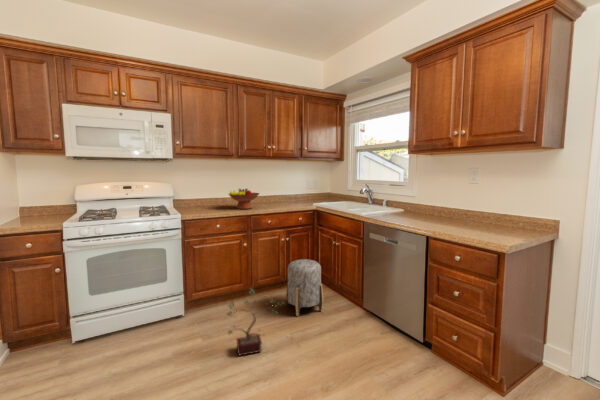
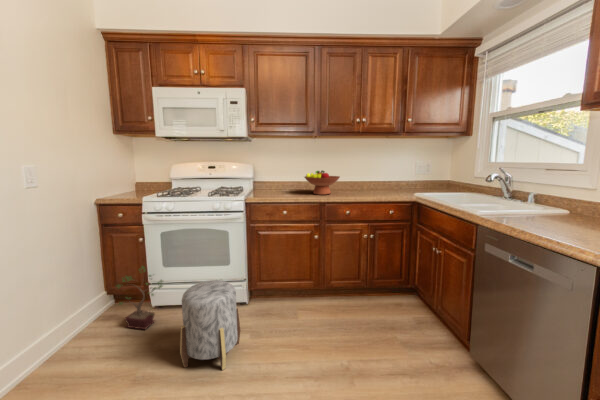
stool: present [286,259,323,316] -> present [180,280,240,370]
potted plant: present [227,289,283,355] -> present [117,266,162,329]

